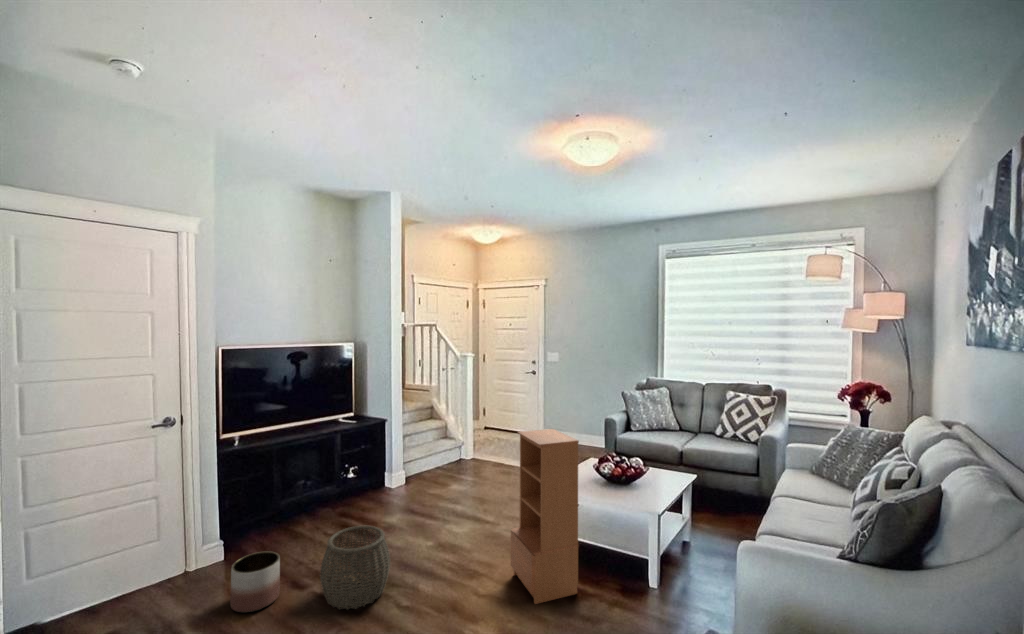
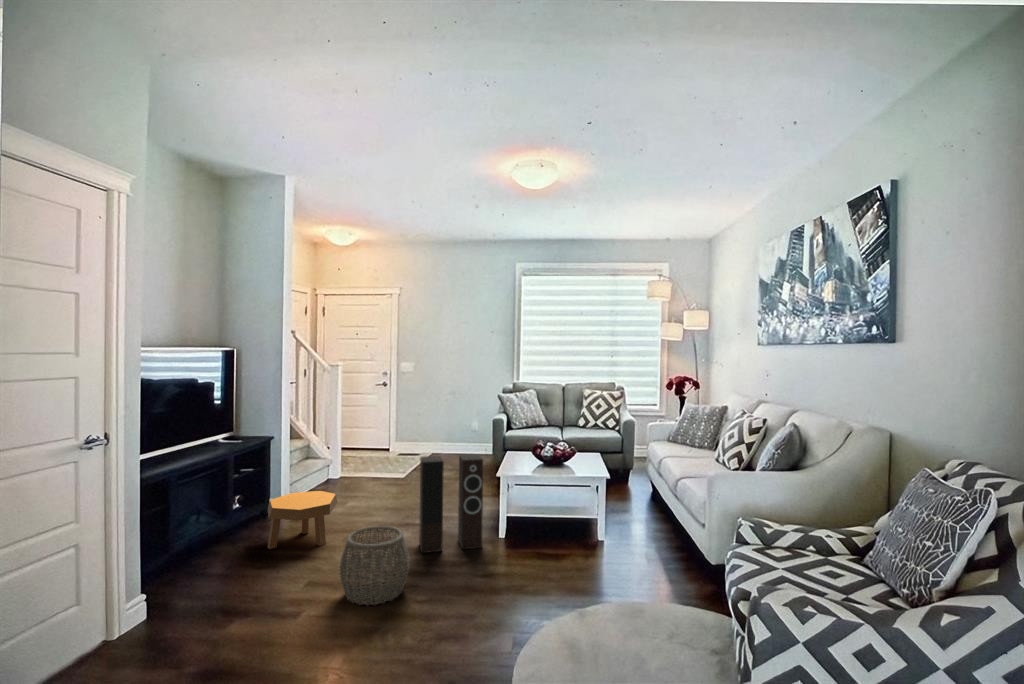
bookcase: present [511,429,579,604] -> none [496,417,560,560]
speaker: none [441,458,509,569] -> present [419,454,483,553]
footstool: none [343,472,408,526] -> present [267,491,337,549]
planter: present [230,551,280,612] -> none [241,572,295,637]

